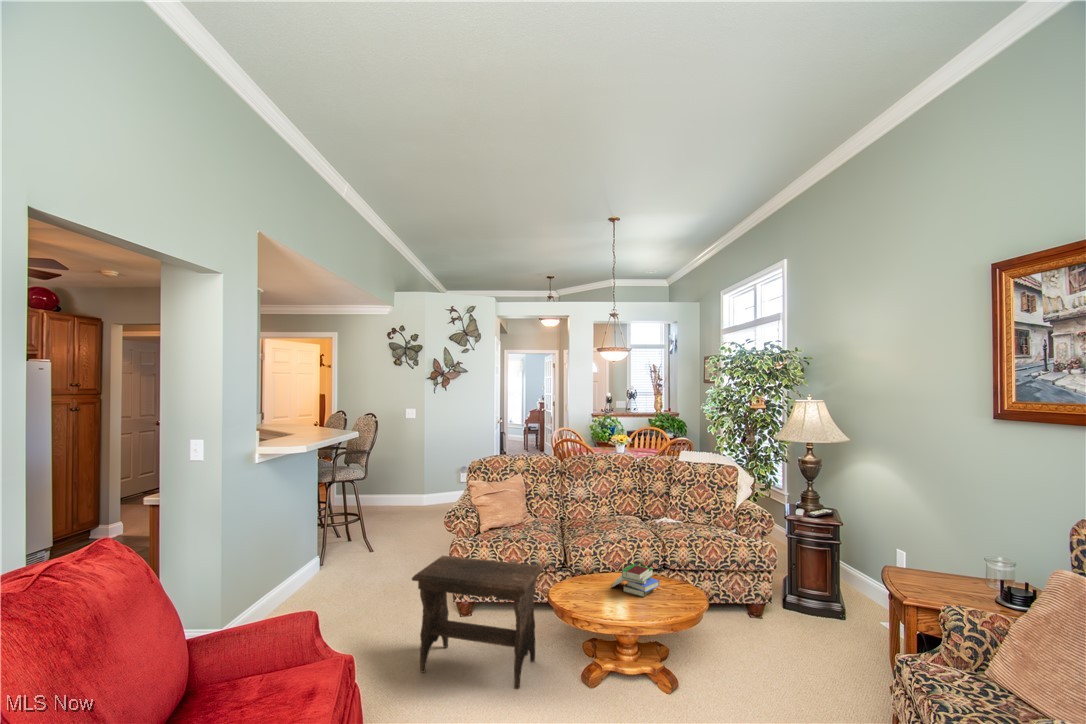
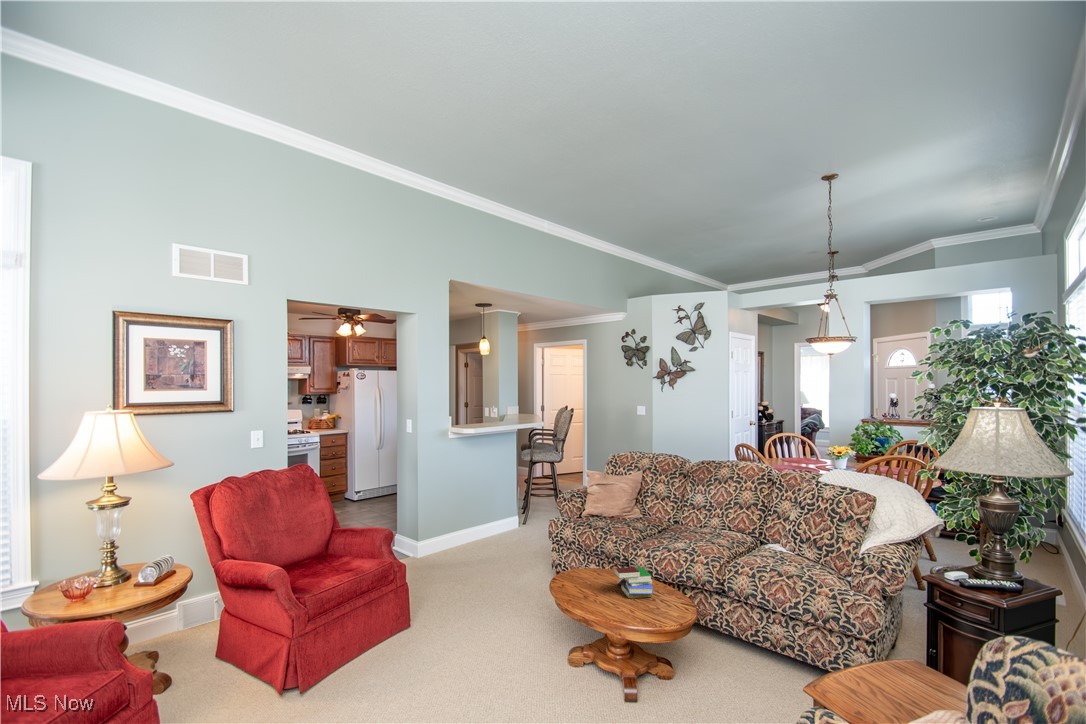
footstool: present [412,556,543,689] -> none [471,523,563,640]

